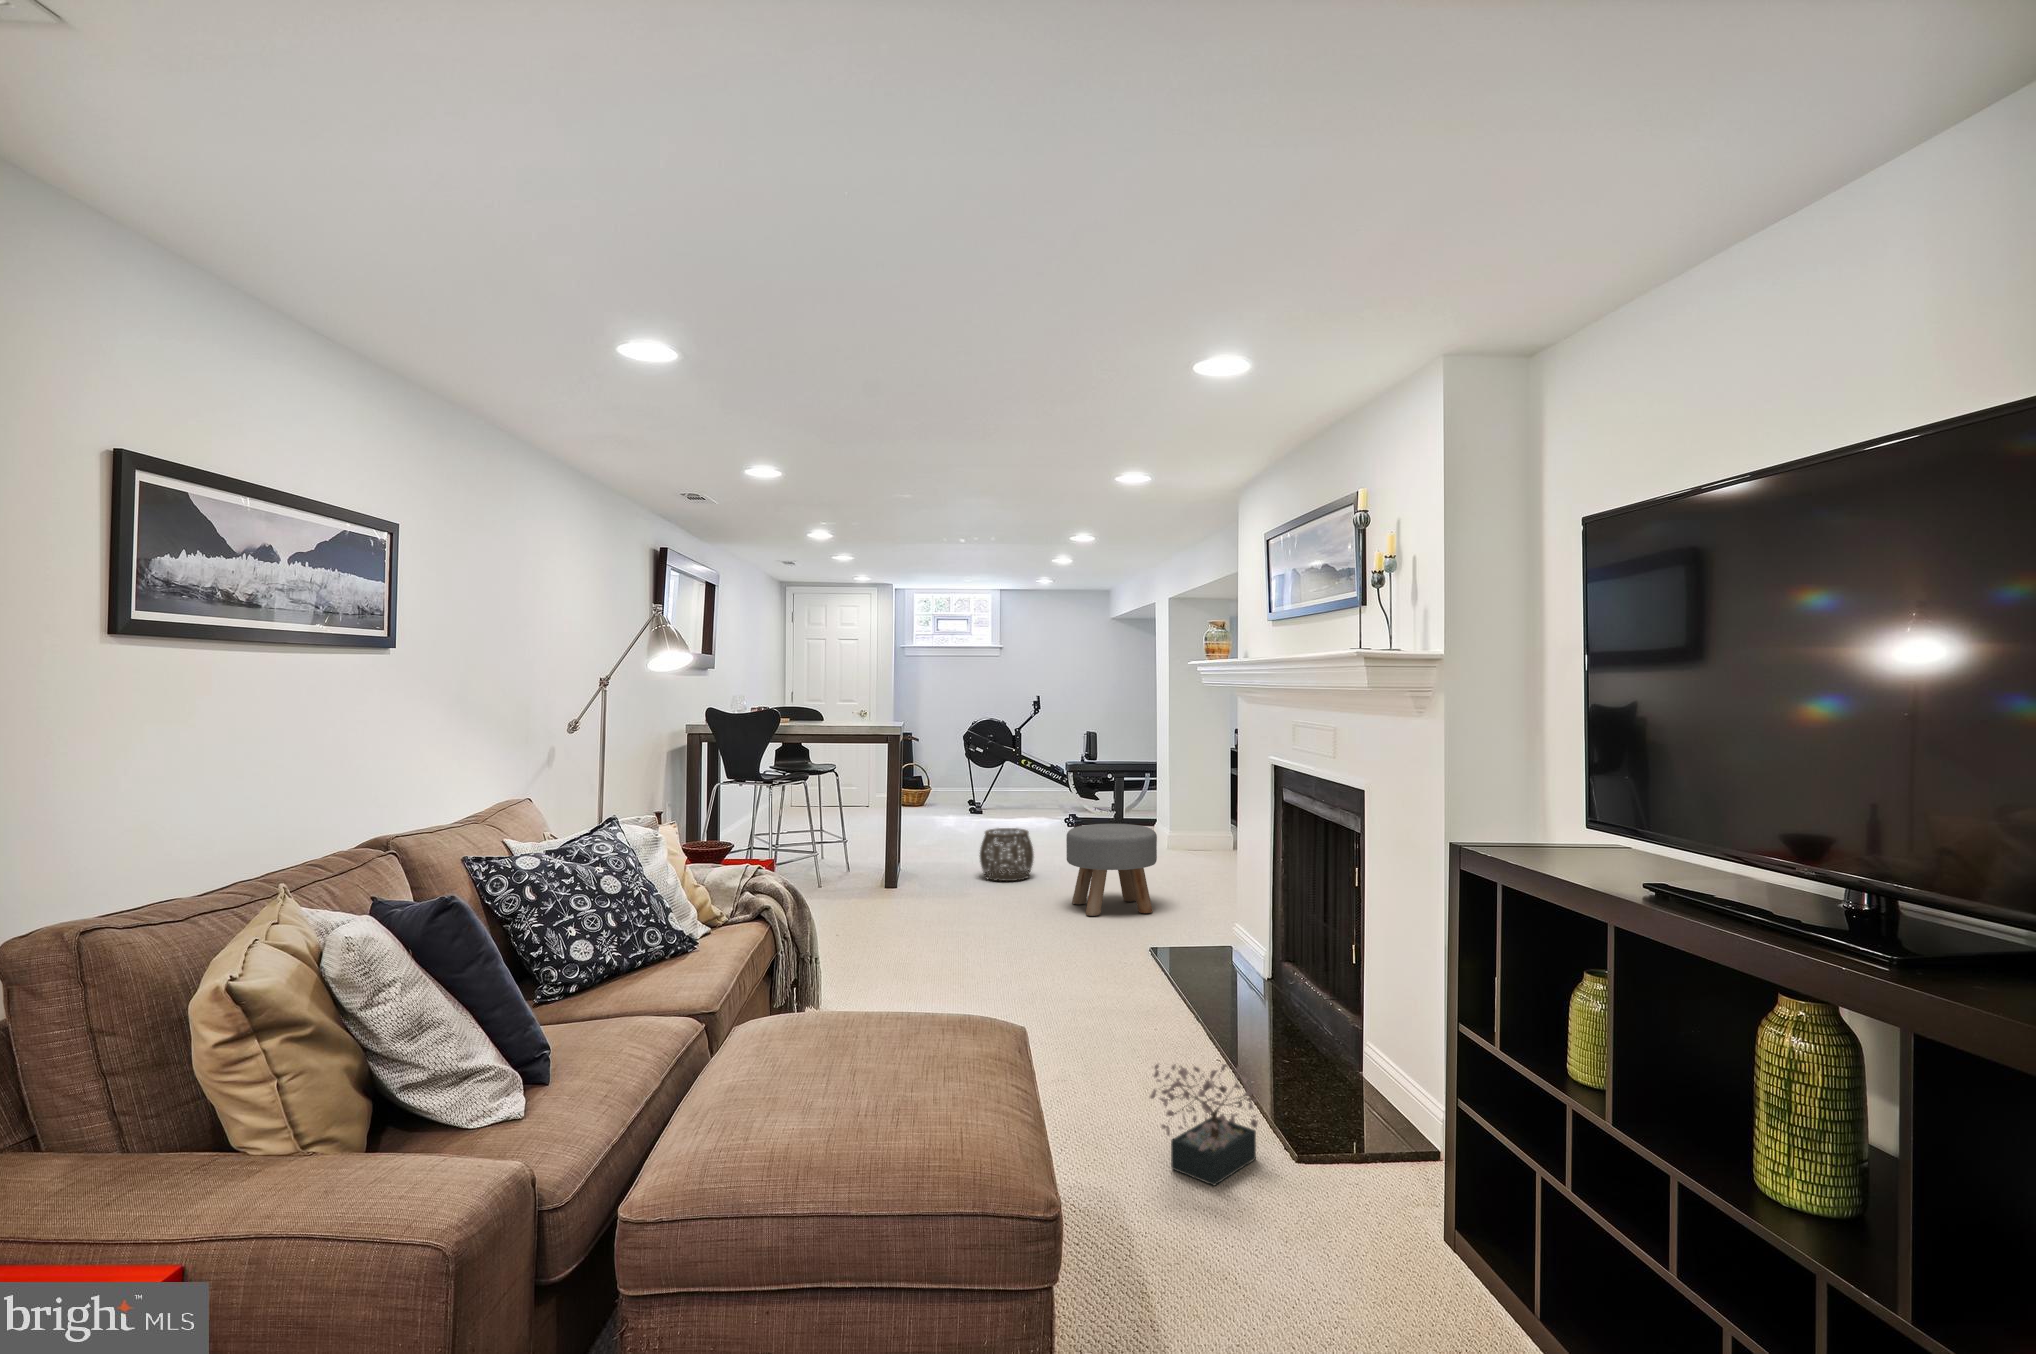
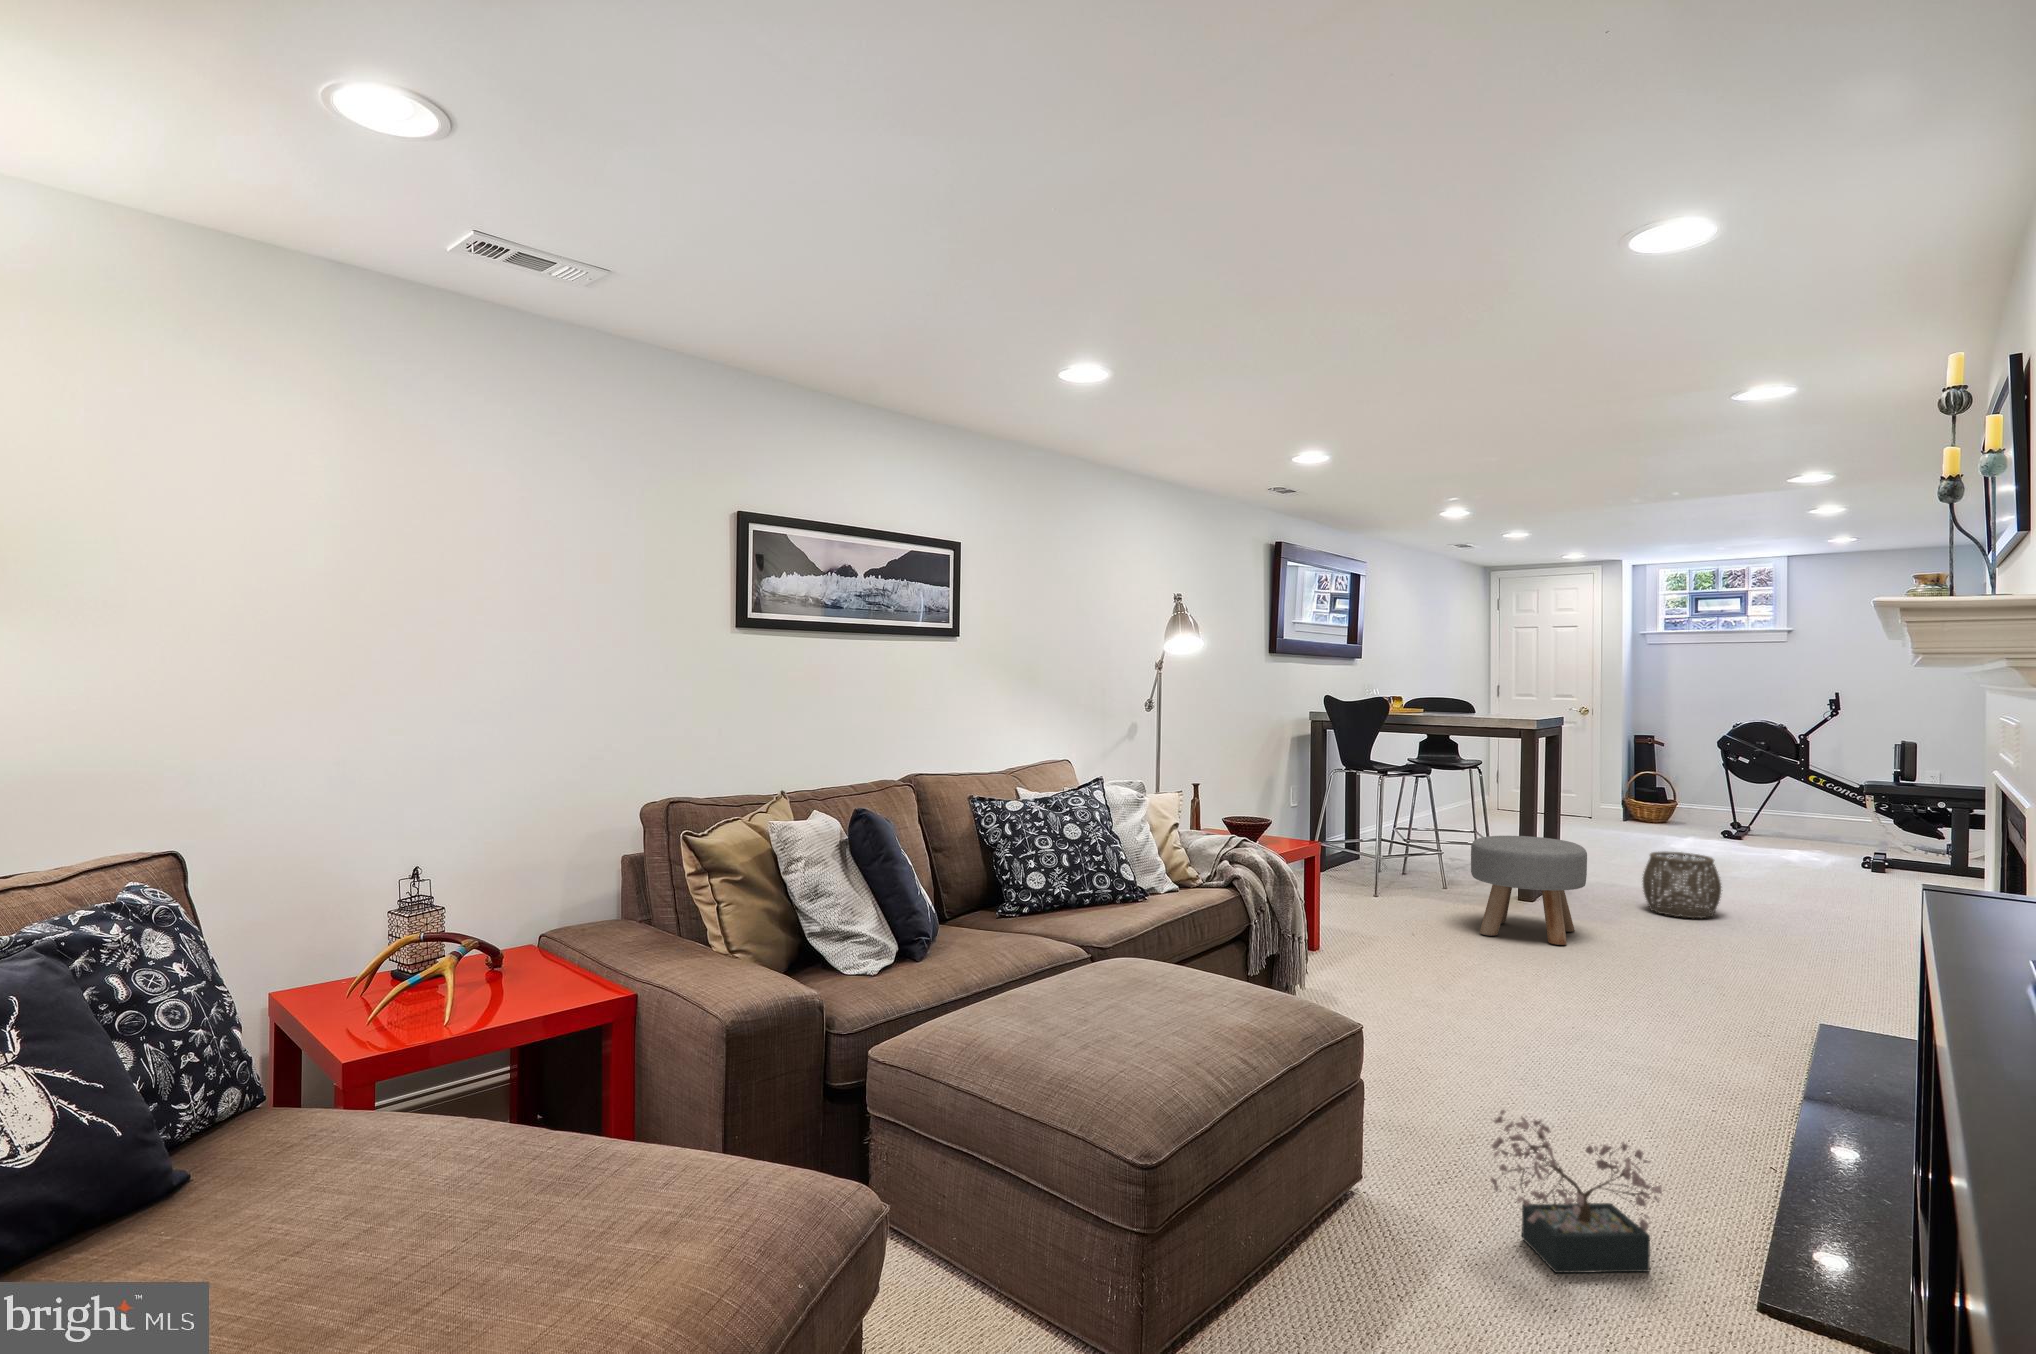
ottoman: present [1066,824,1157,916] -> present [1471,836,1587,945]

